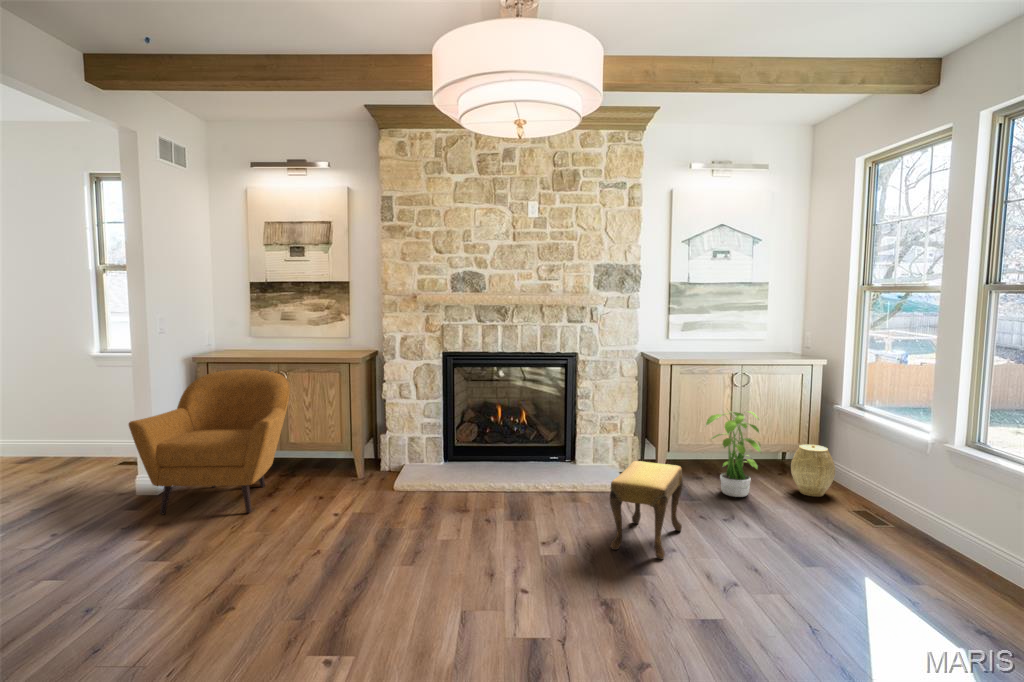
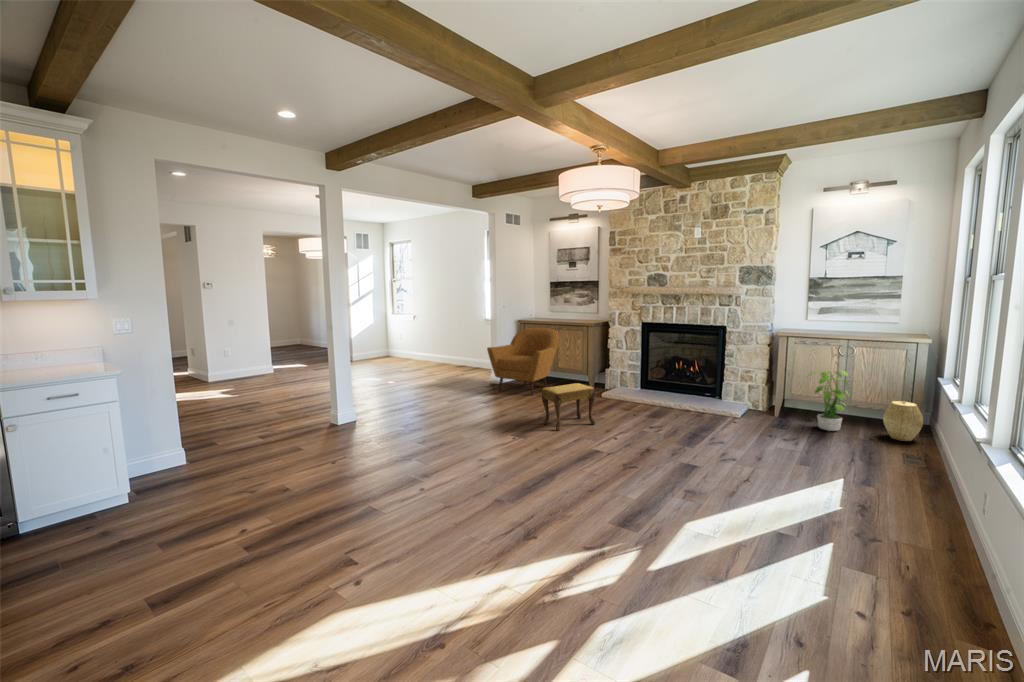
footstool: present [610,461,683,559] -> present [542,383,595,431]

